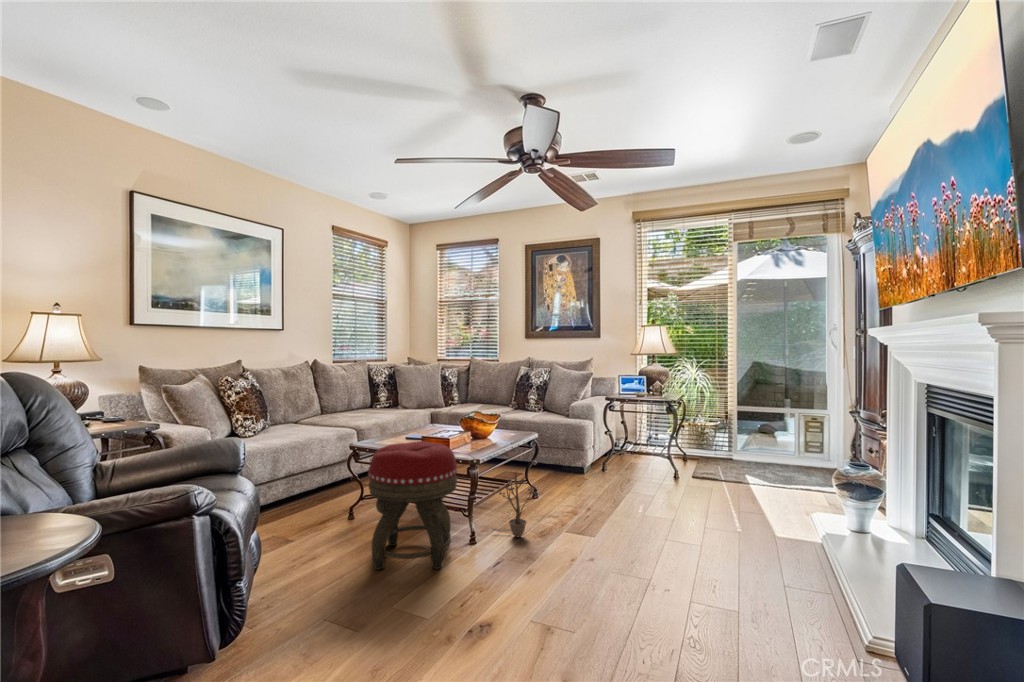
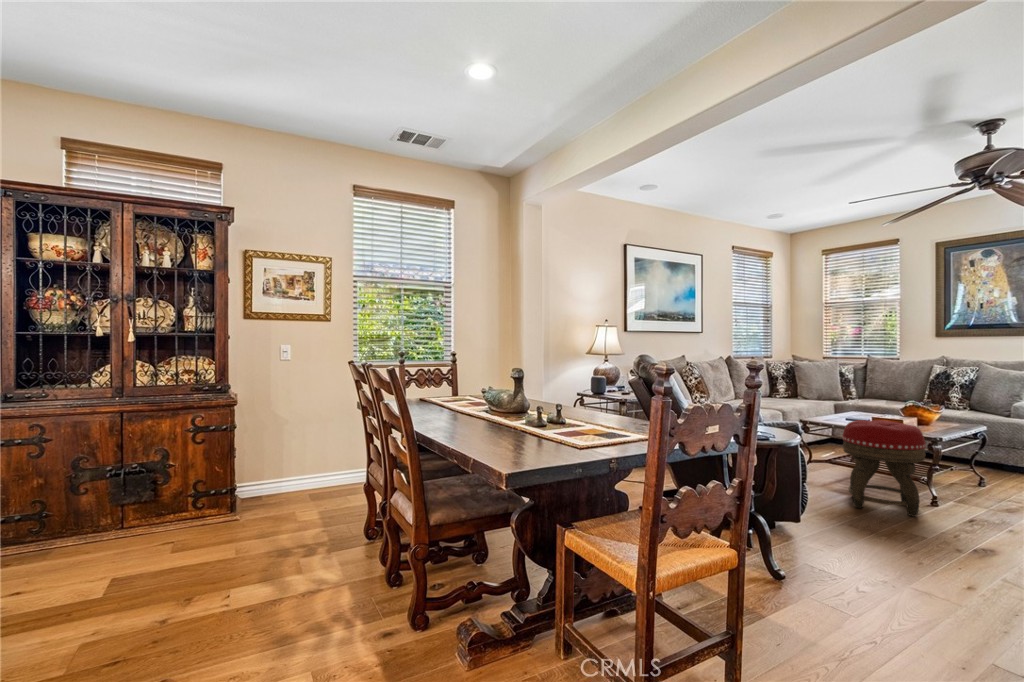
decorative plant: present [492,473,537,537] -> none [951,455,1007,511]

